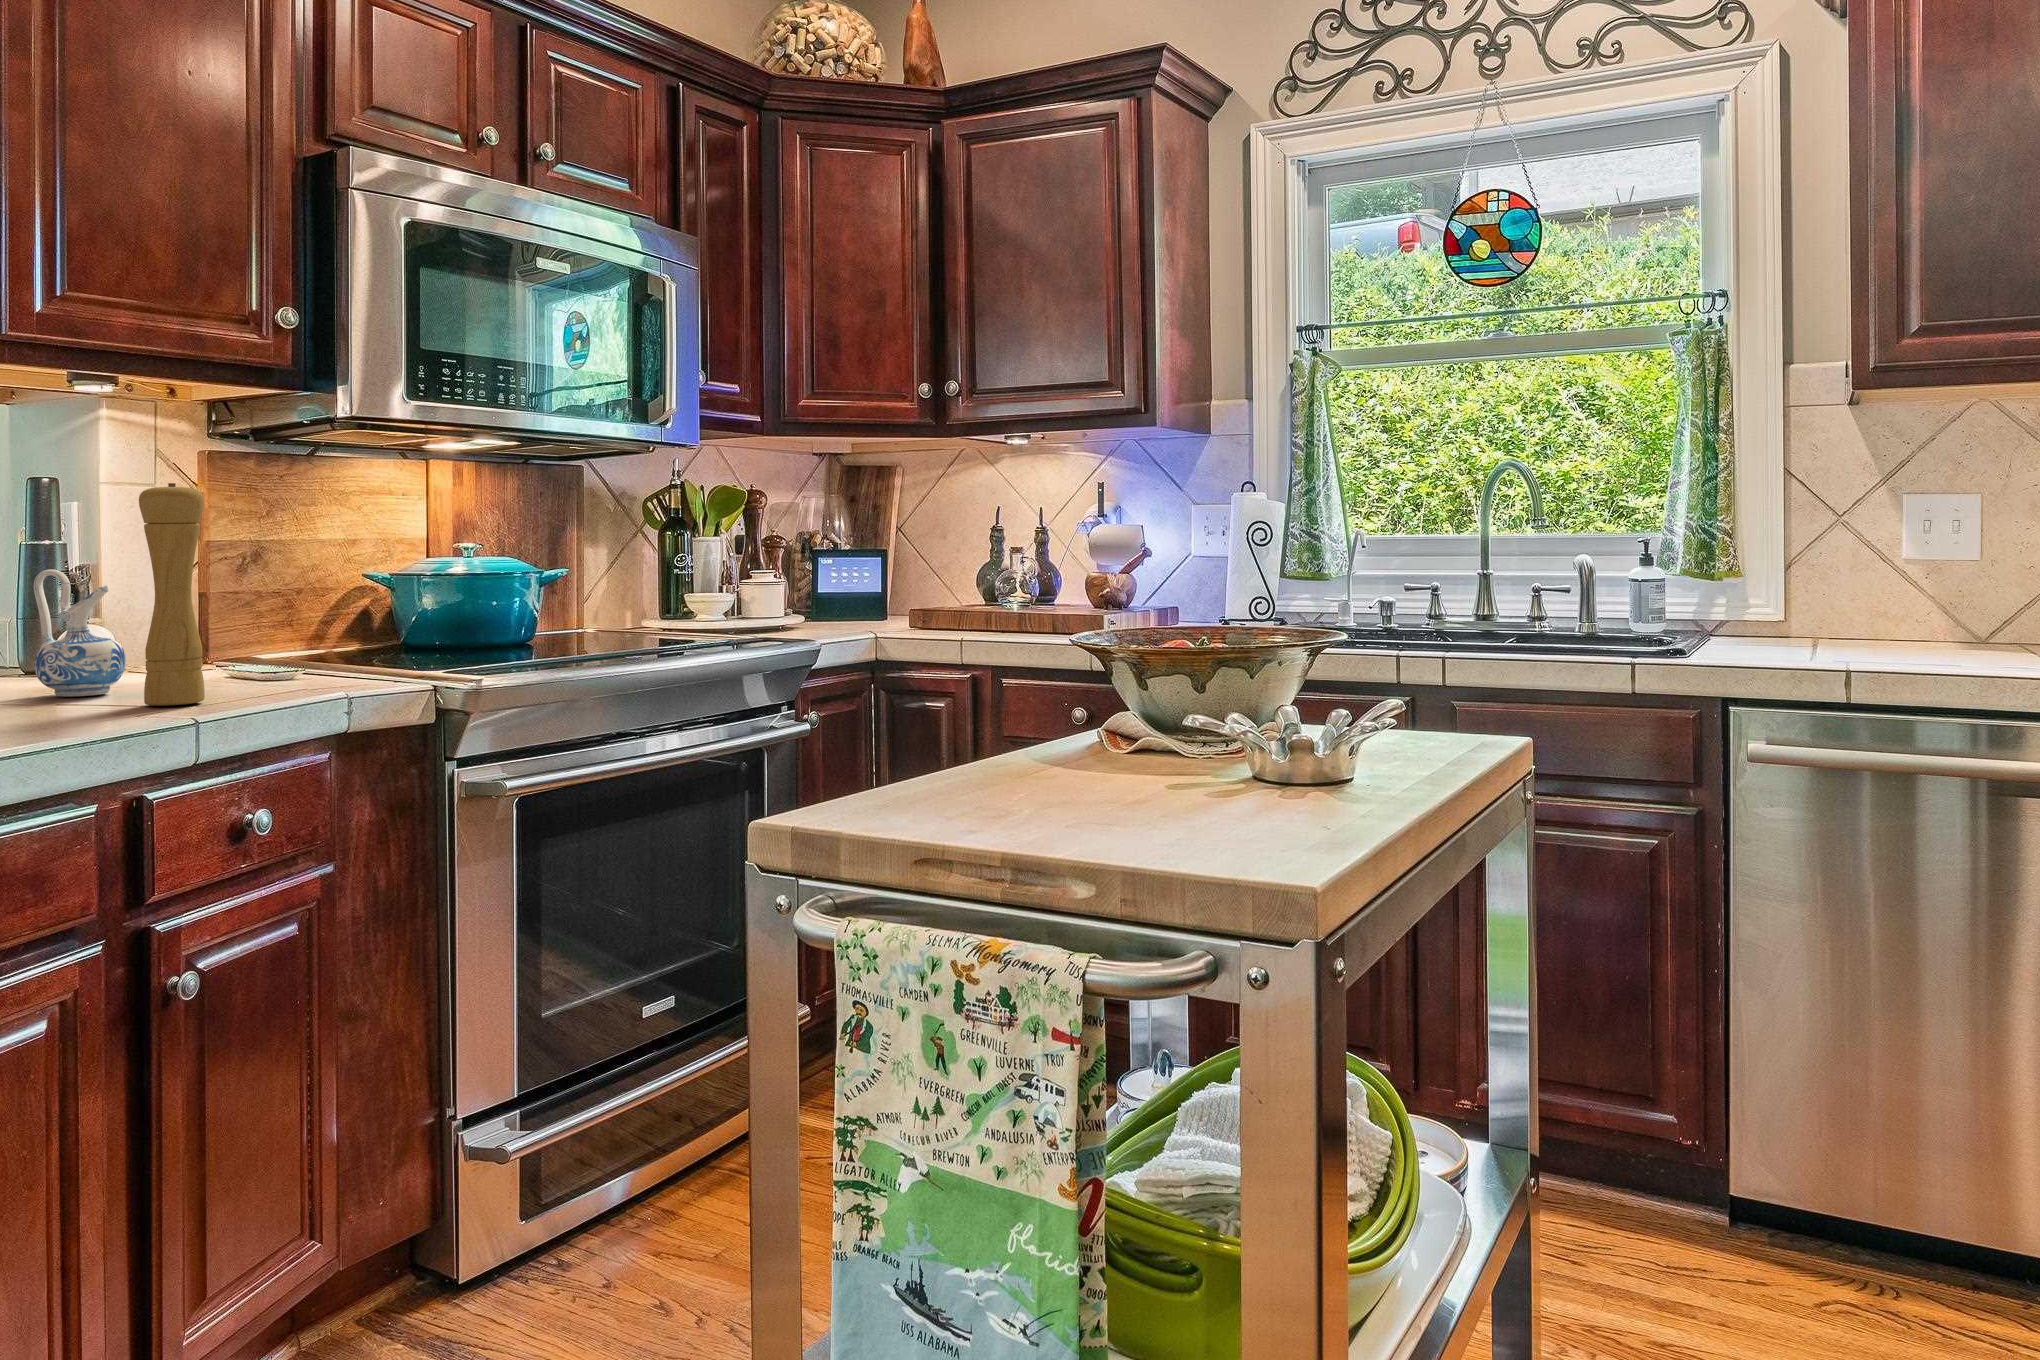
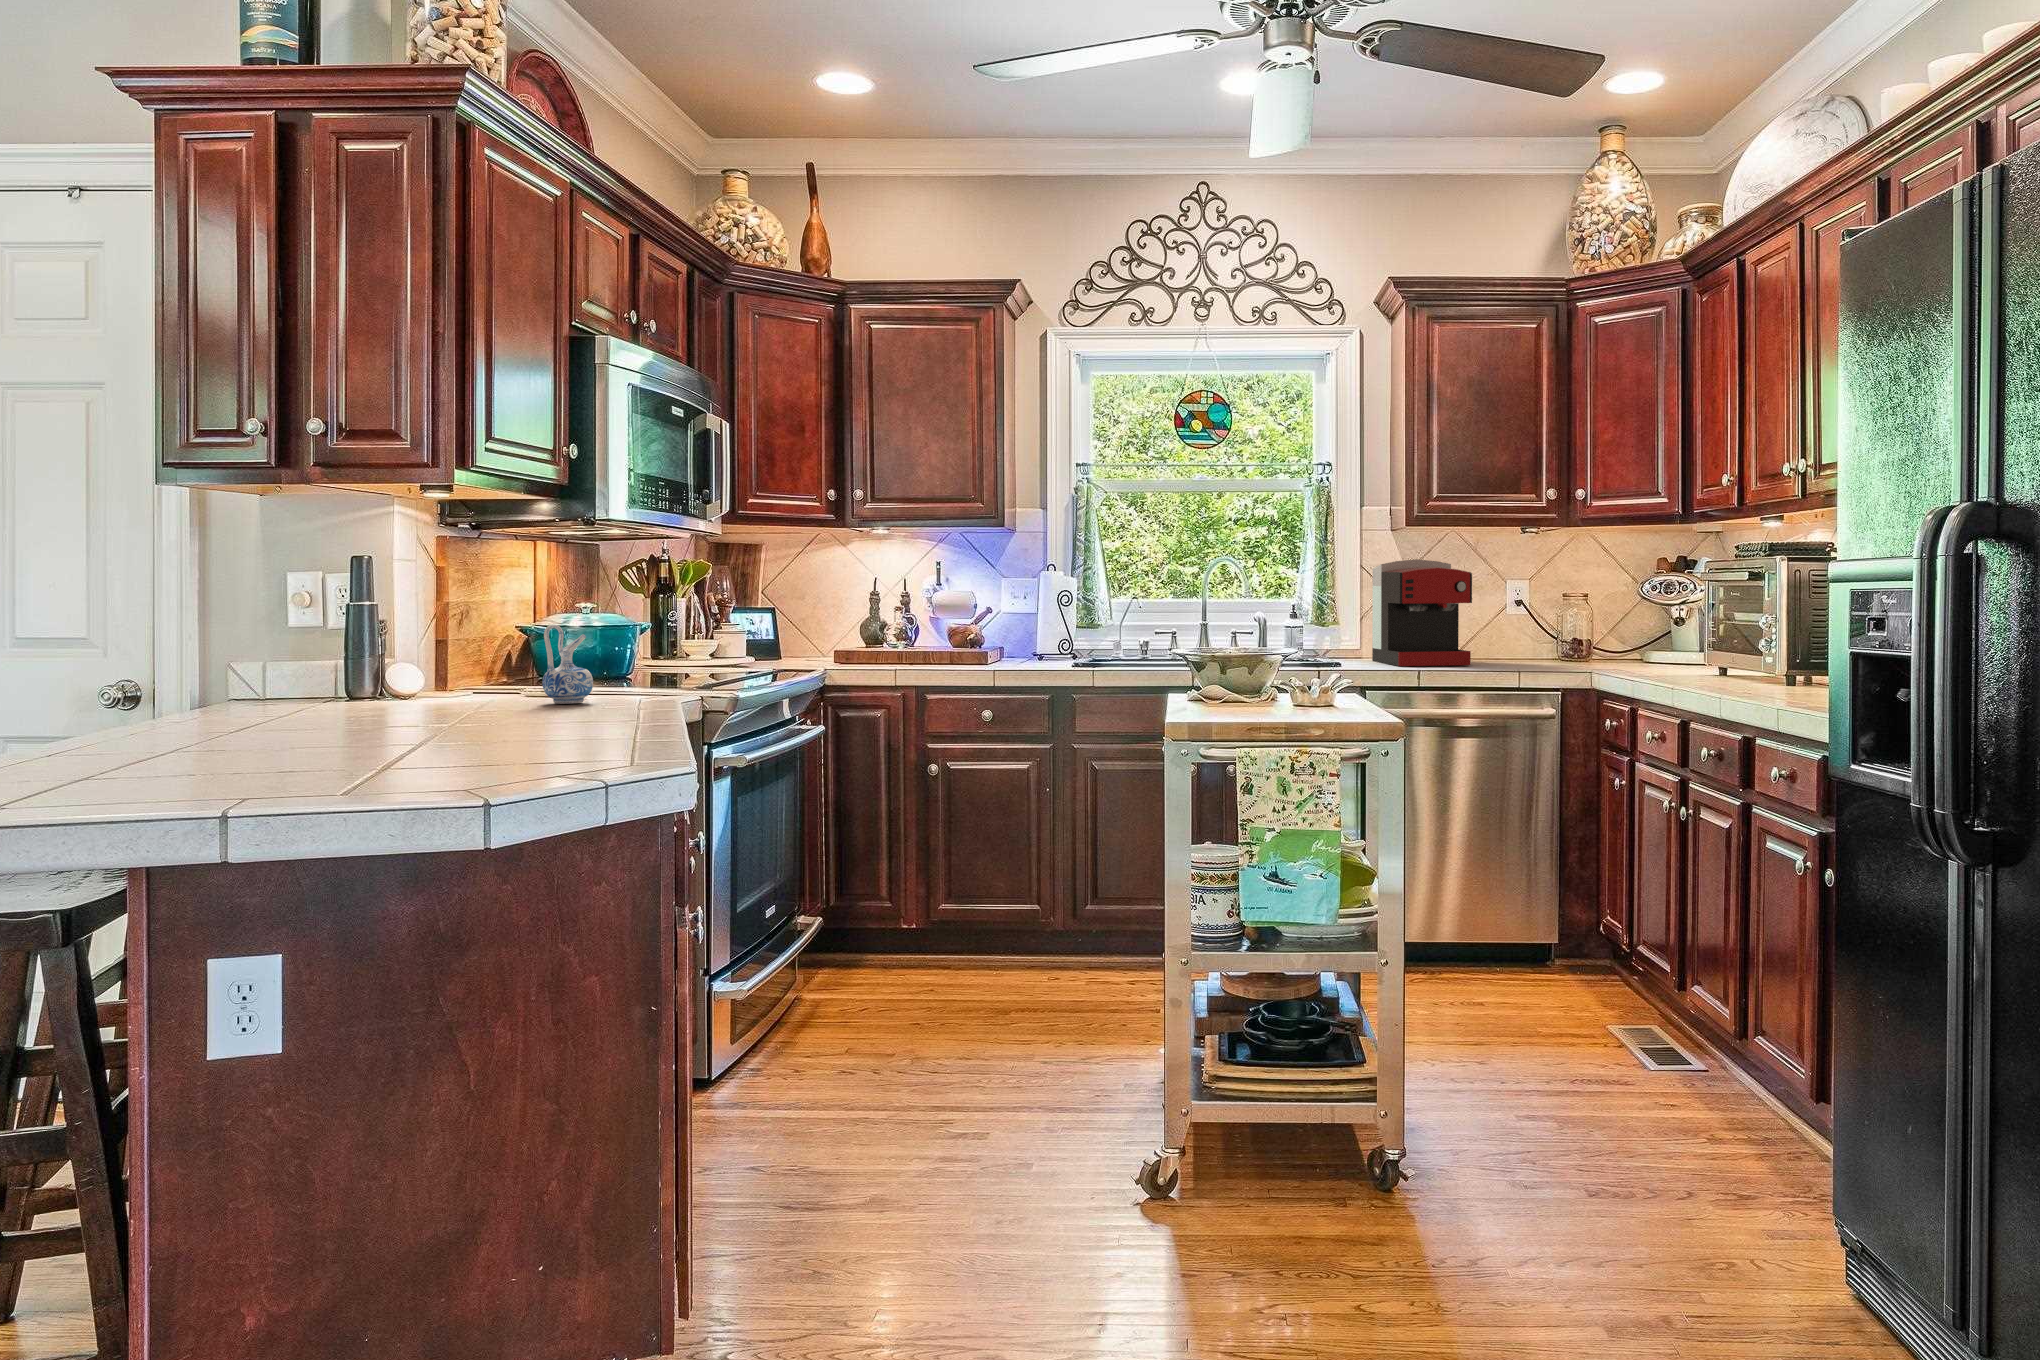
coffee maker: none [1766,449,1970,666] -> present [1372,559,1472,666]
pepper mill: present [139,483,205,706] -> none [648,572,683,704]

